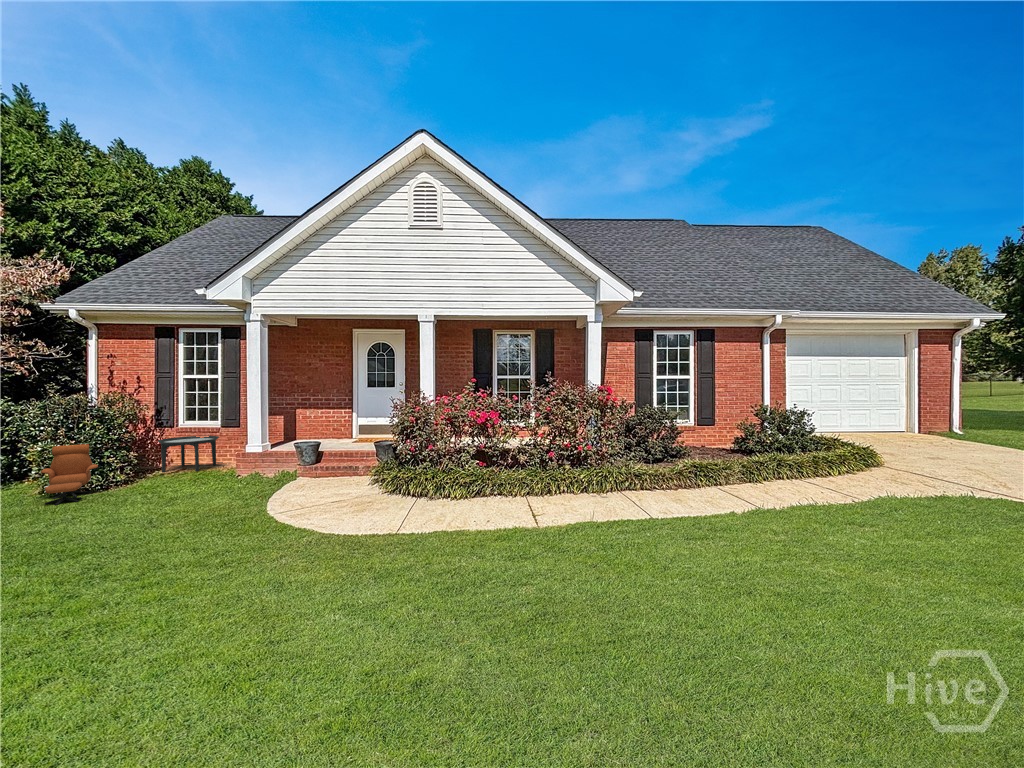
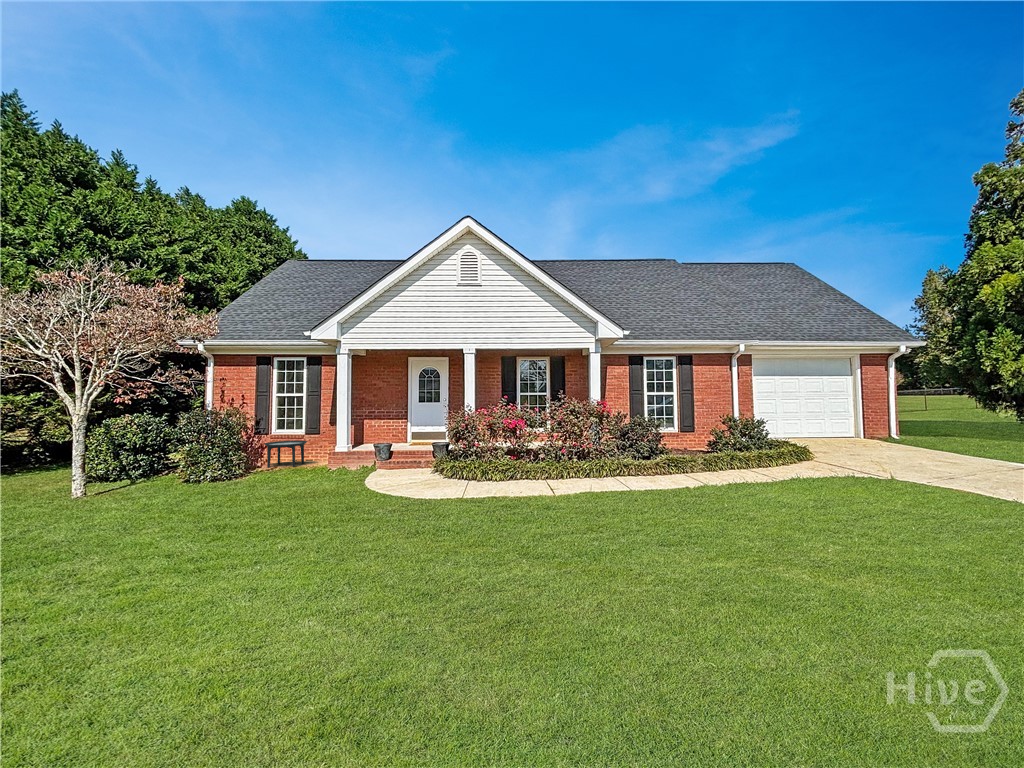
lounge chair: present [41,444,98,505] -> none [201,445,236,486]

